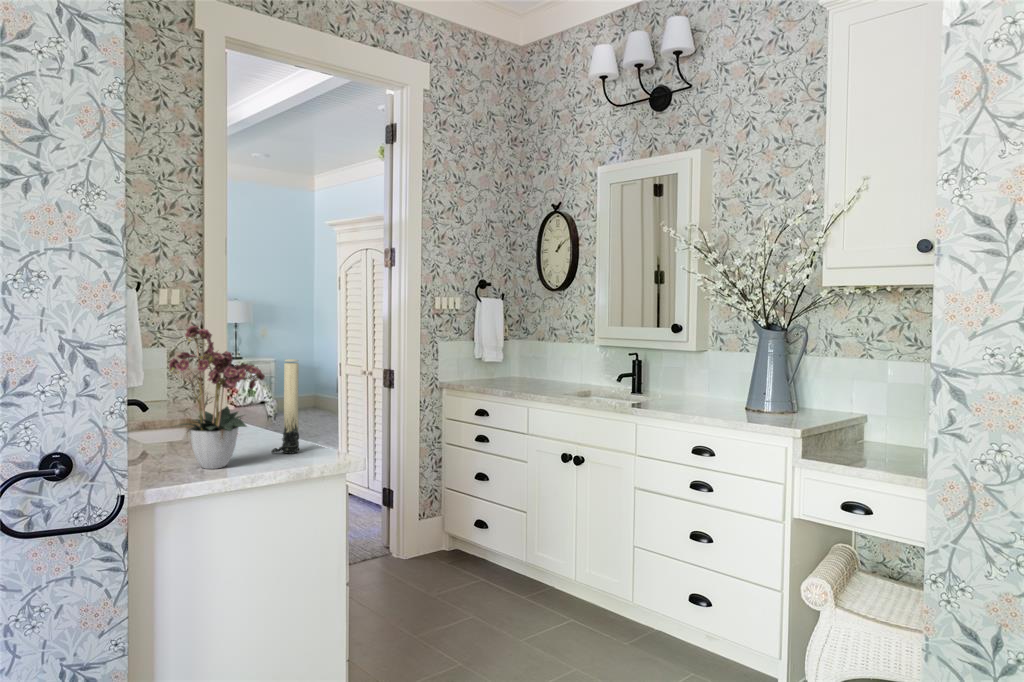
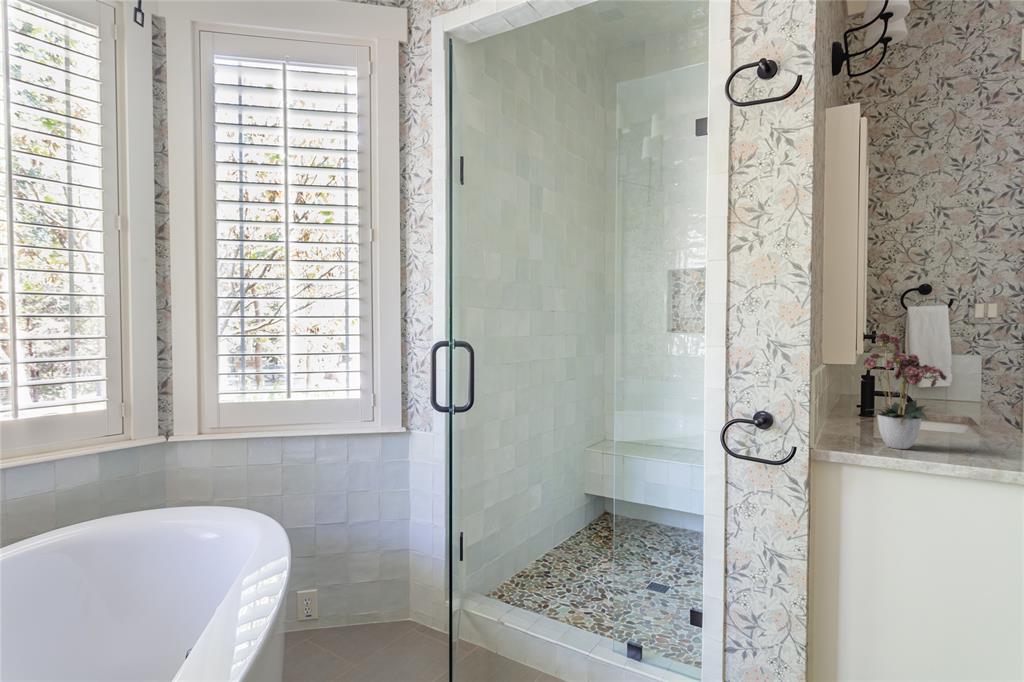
candle: present [272,359,299,454] -> none [968,365,1001,453]

